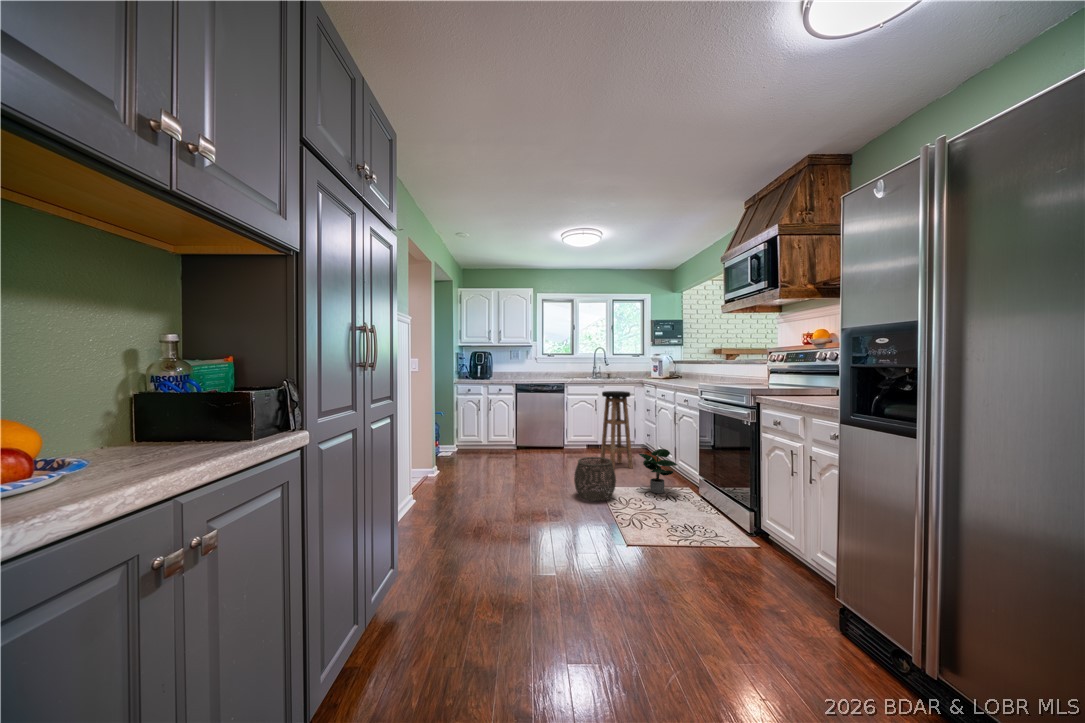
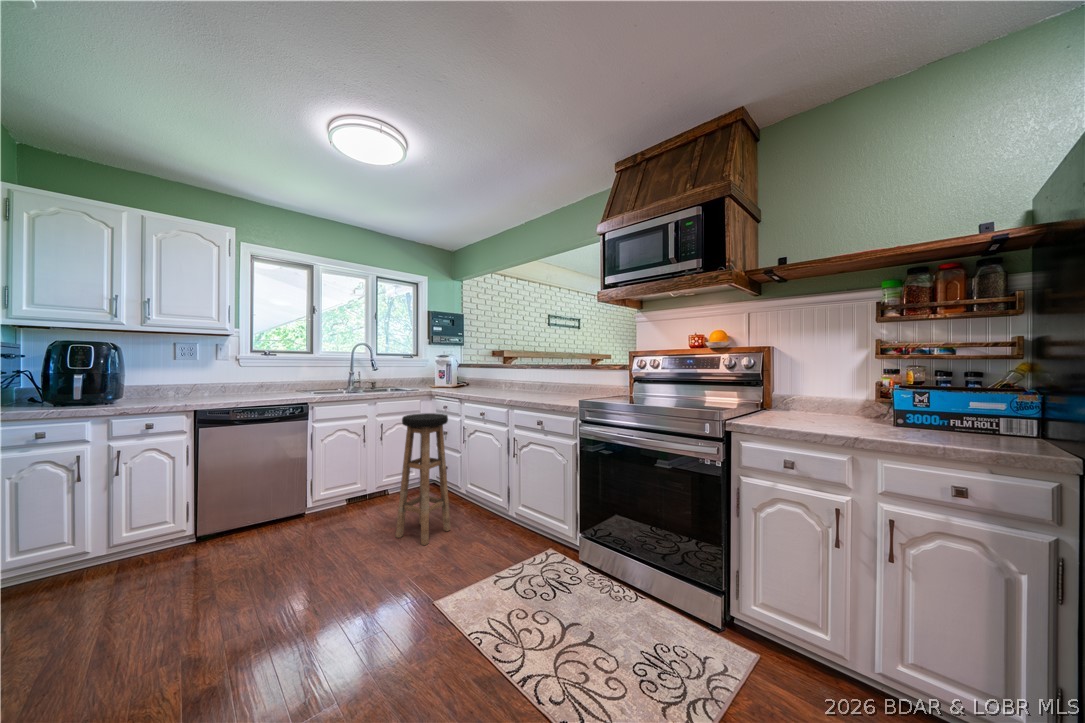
potted plant: present [639,449,678,493] -> none [507,503,568,581]
woven basket: present [574,457,616,501] -> none [414,553,500,666]

